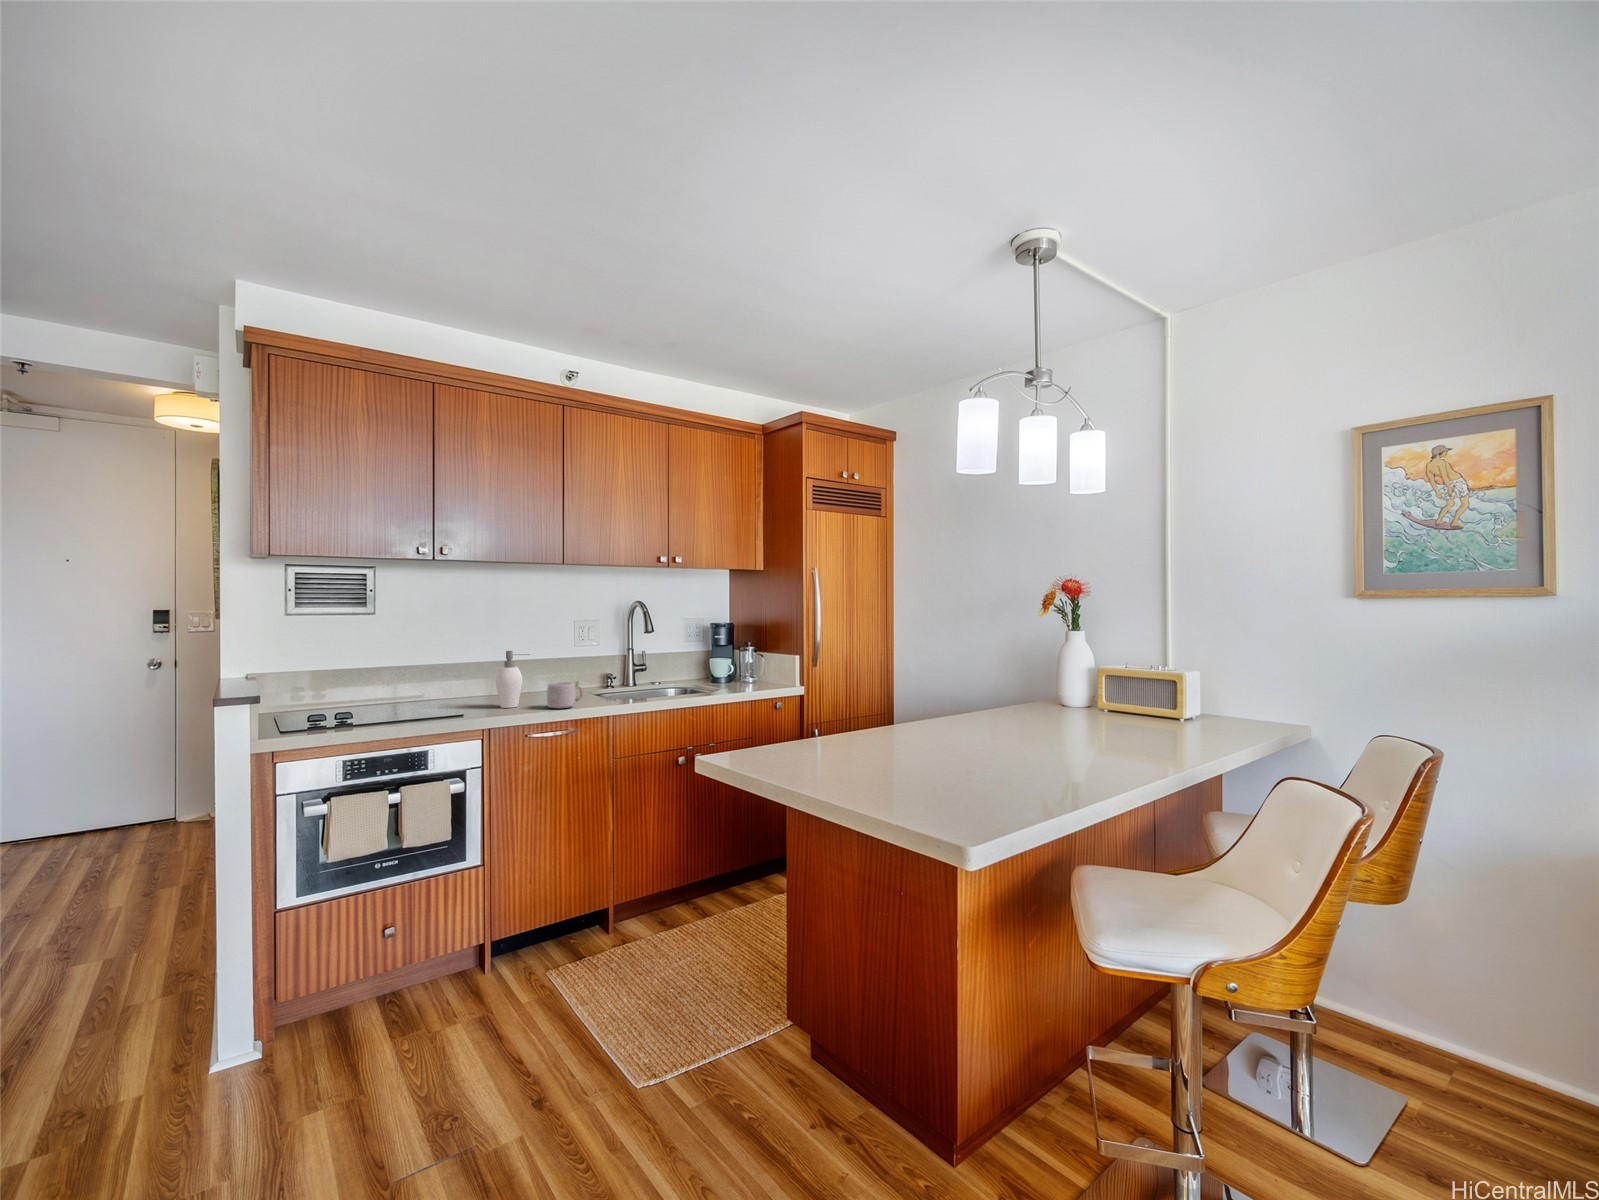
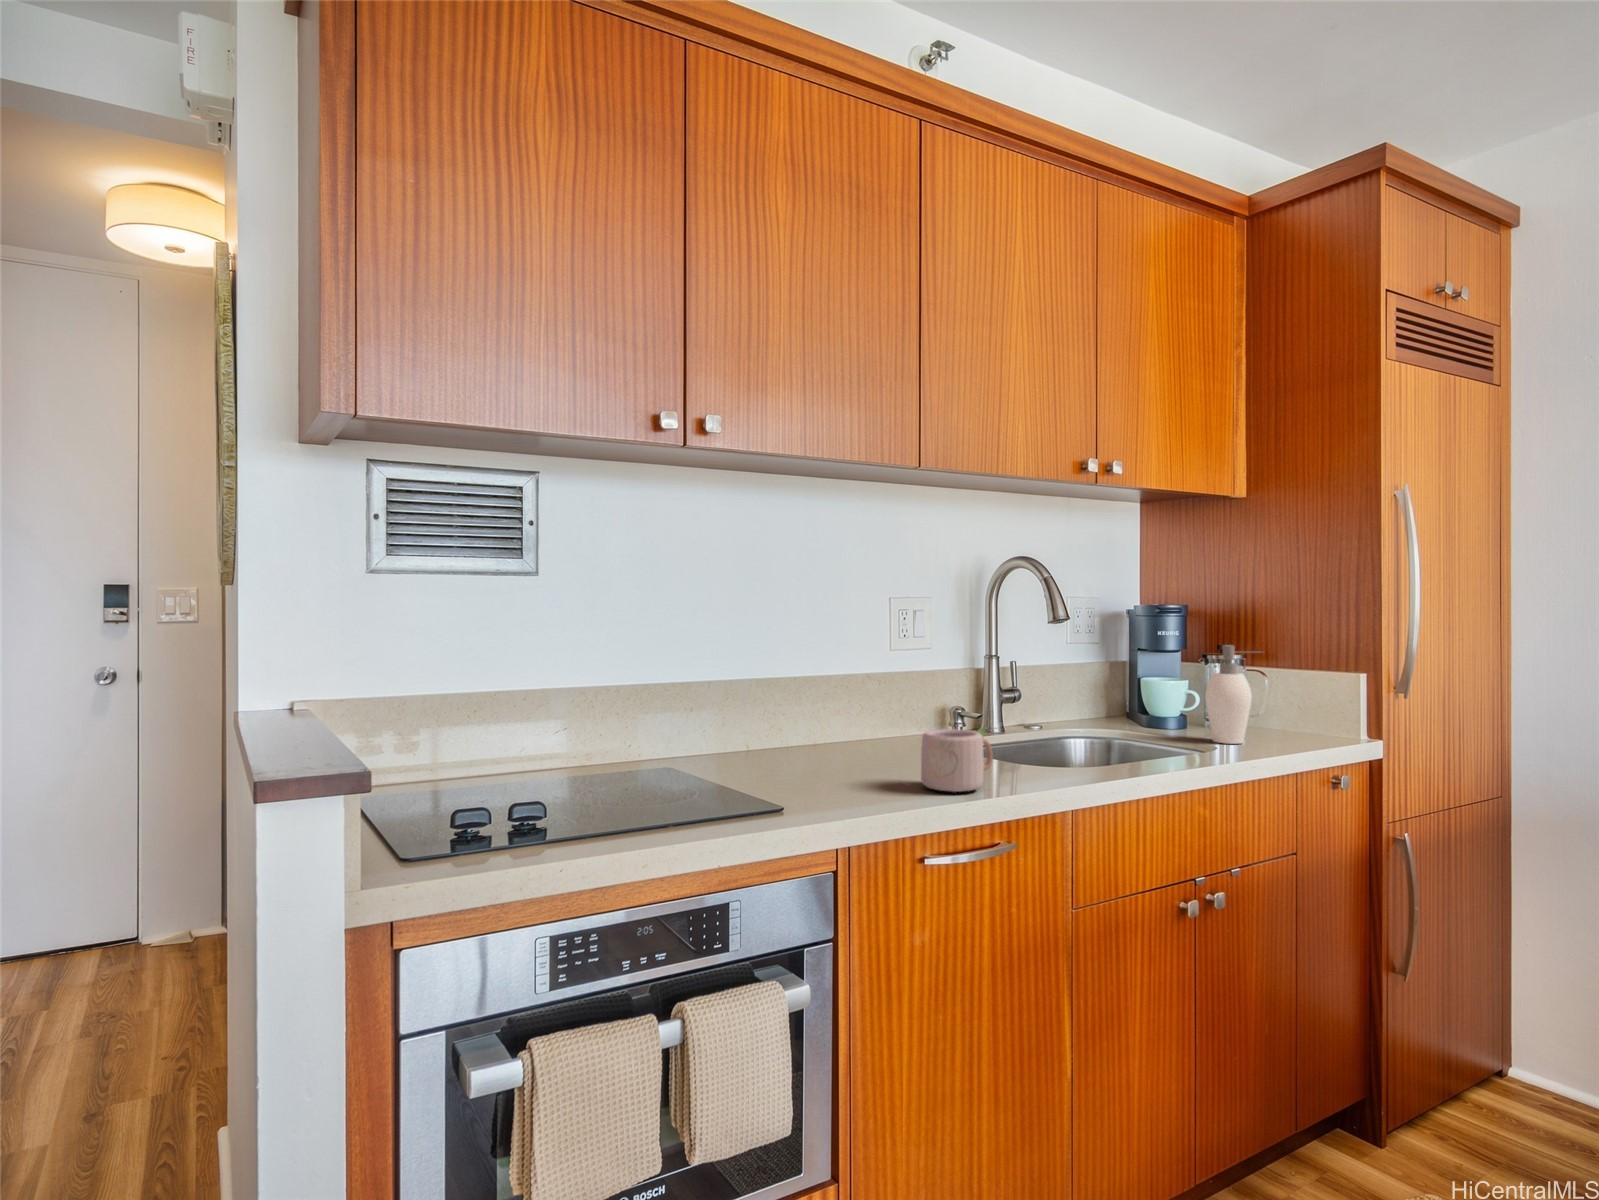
soap dispenser: present [496,651,530,708] -> present [1205,645,1252,744]

